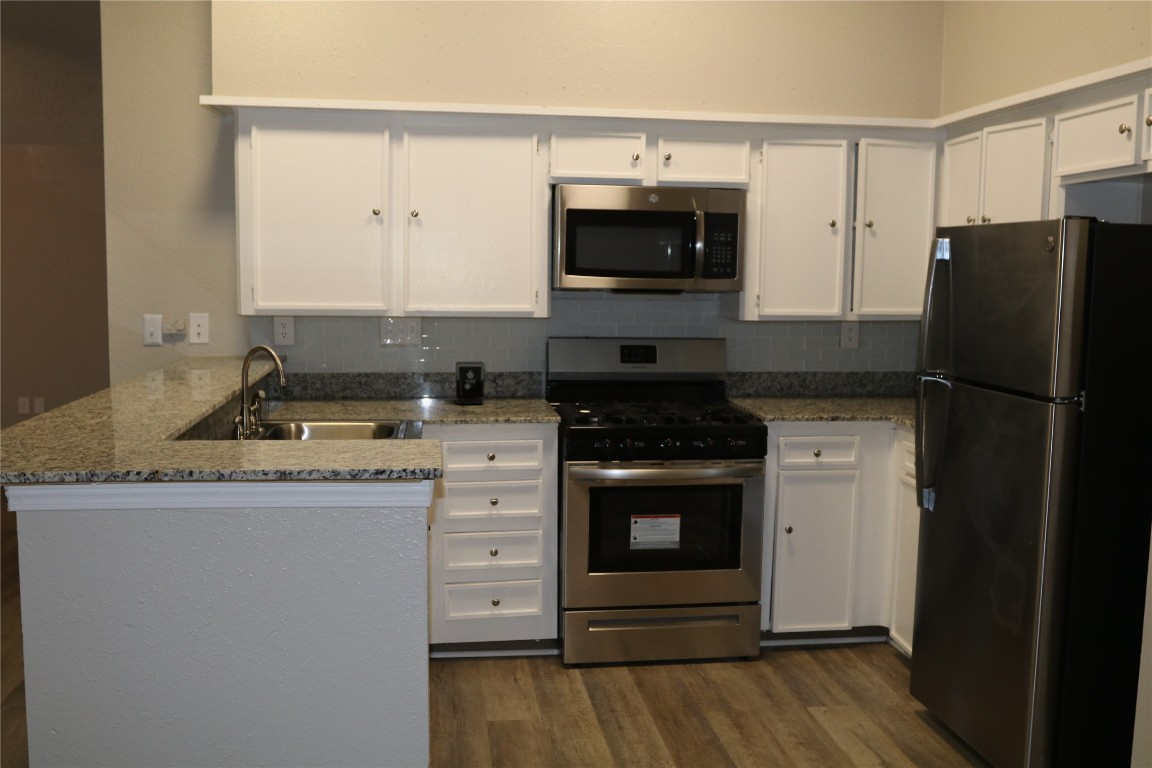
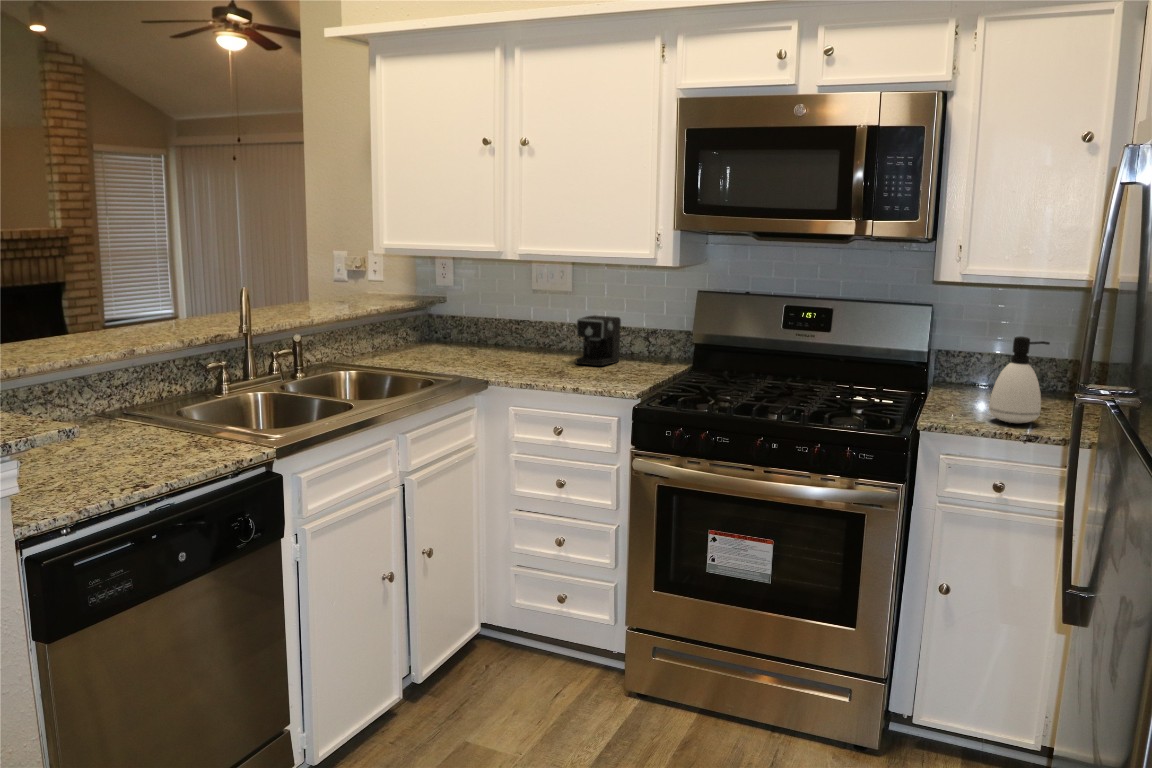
soap dispenser: none [795,354,827,411] -> present [989,336,1050,423]

